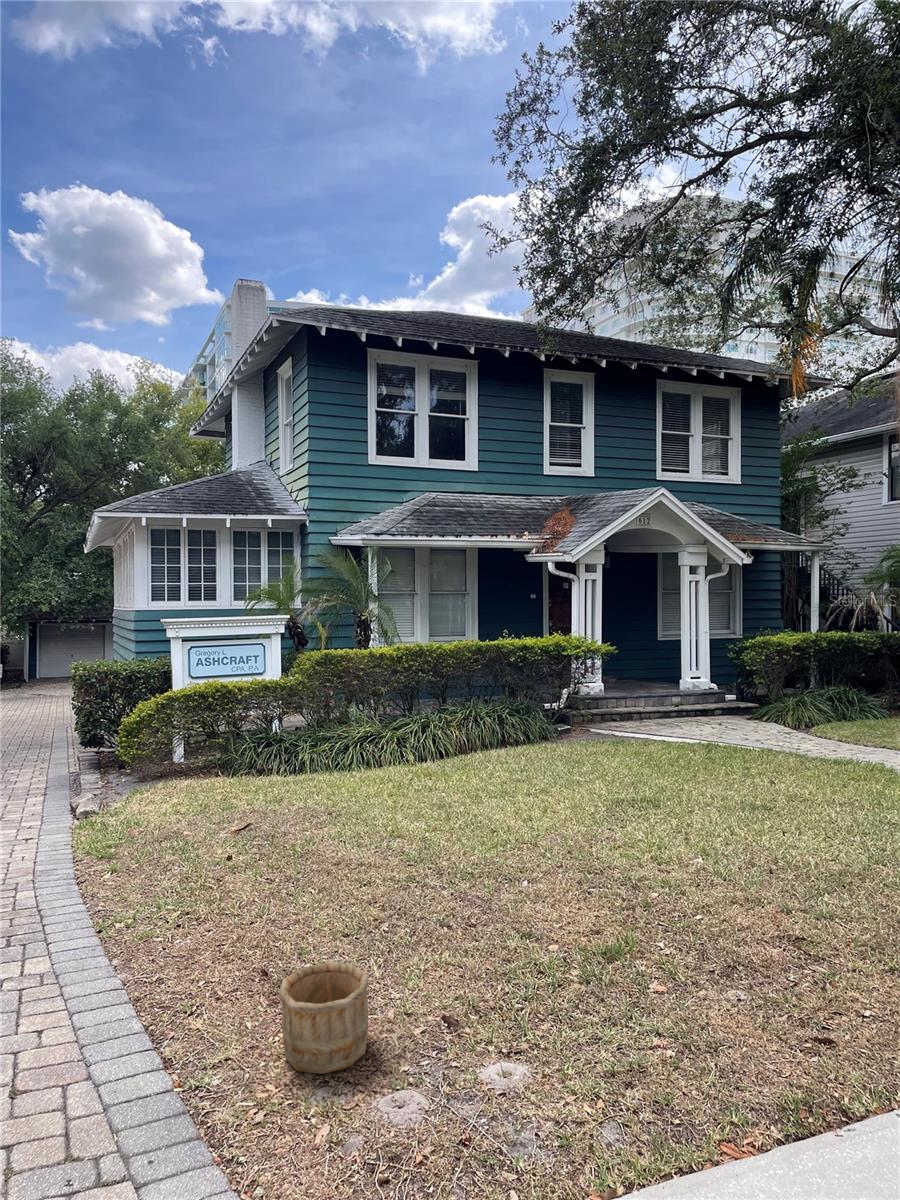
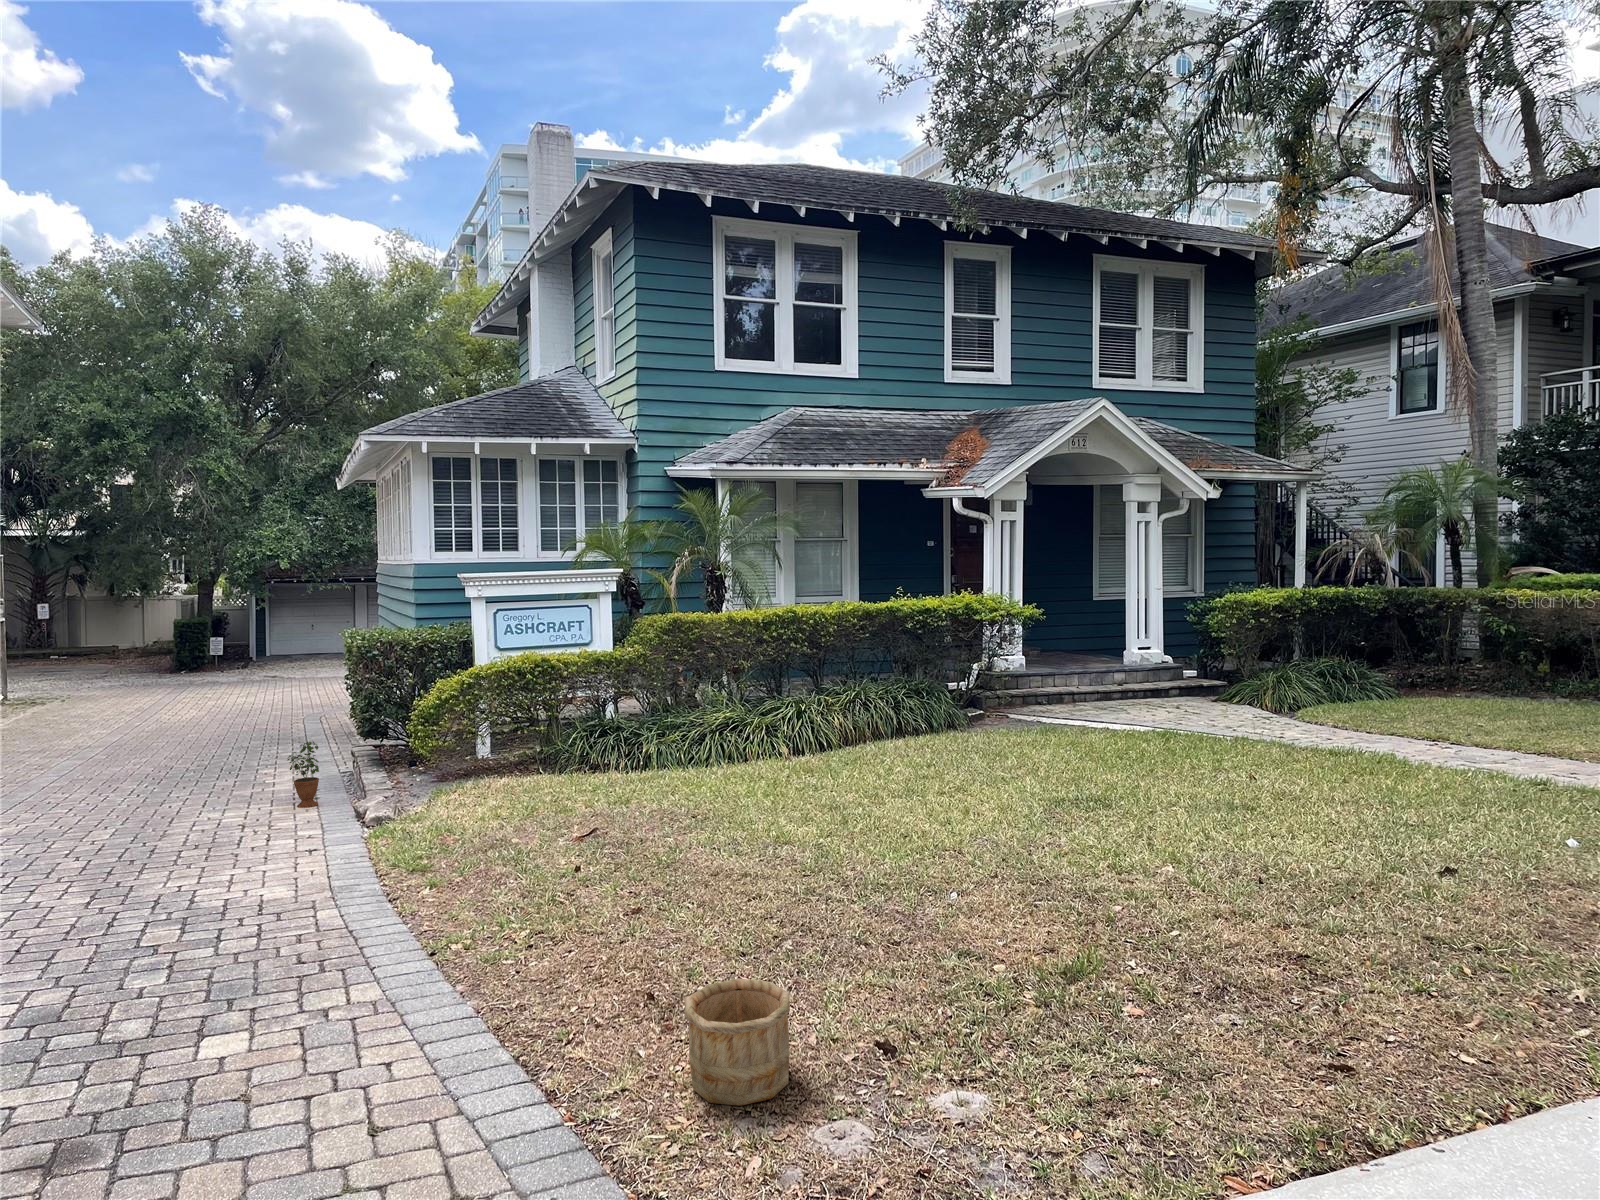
potted plant: none [19,748,45,803] -> present [288,742,319,808]

